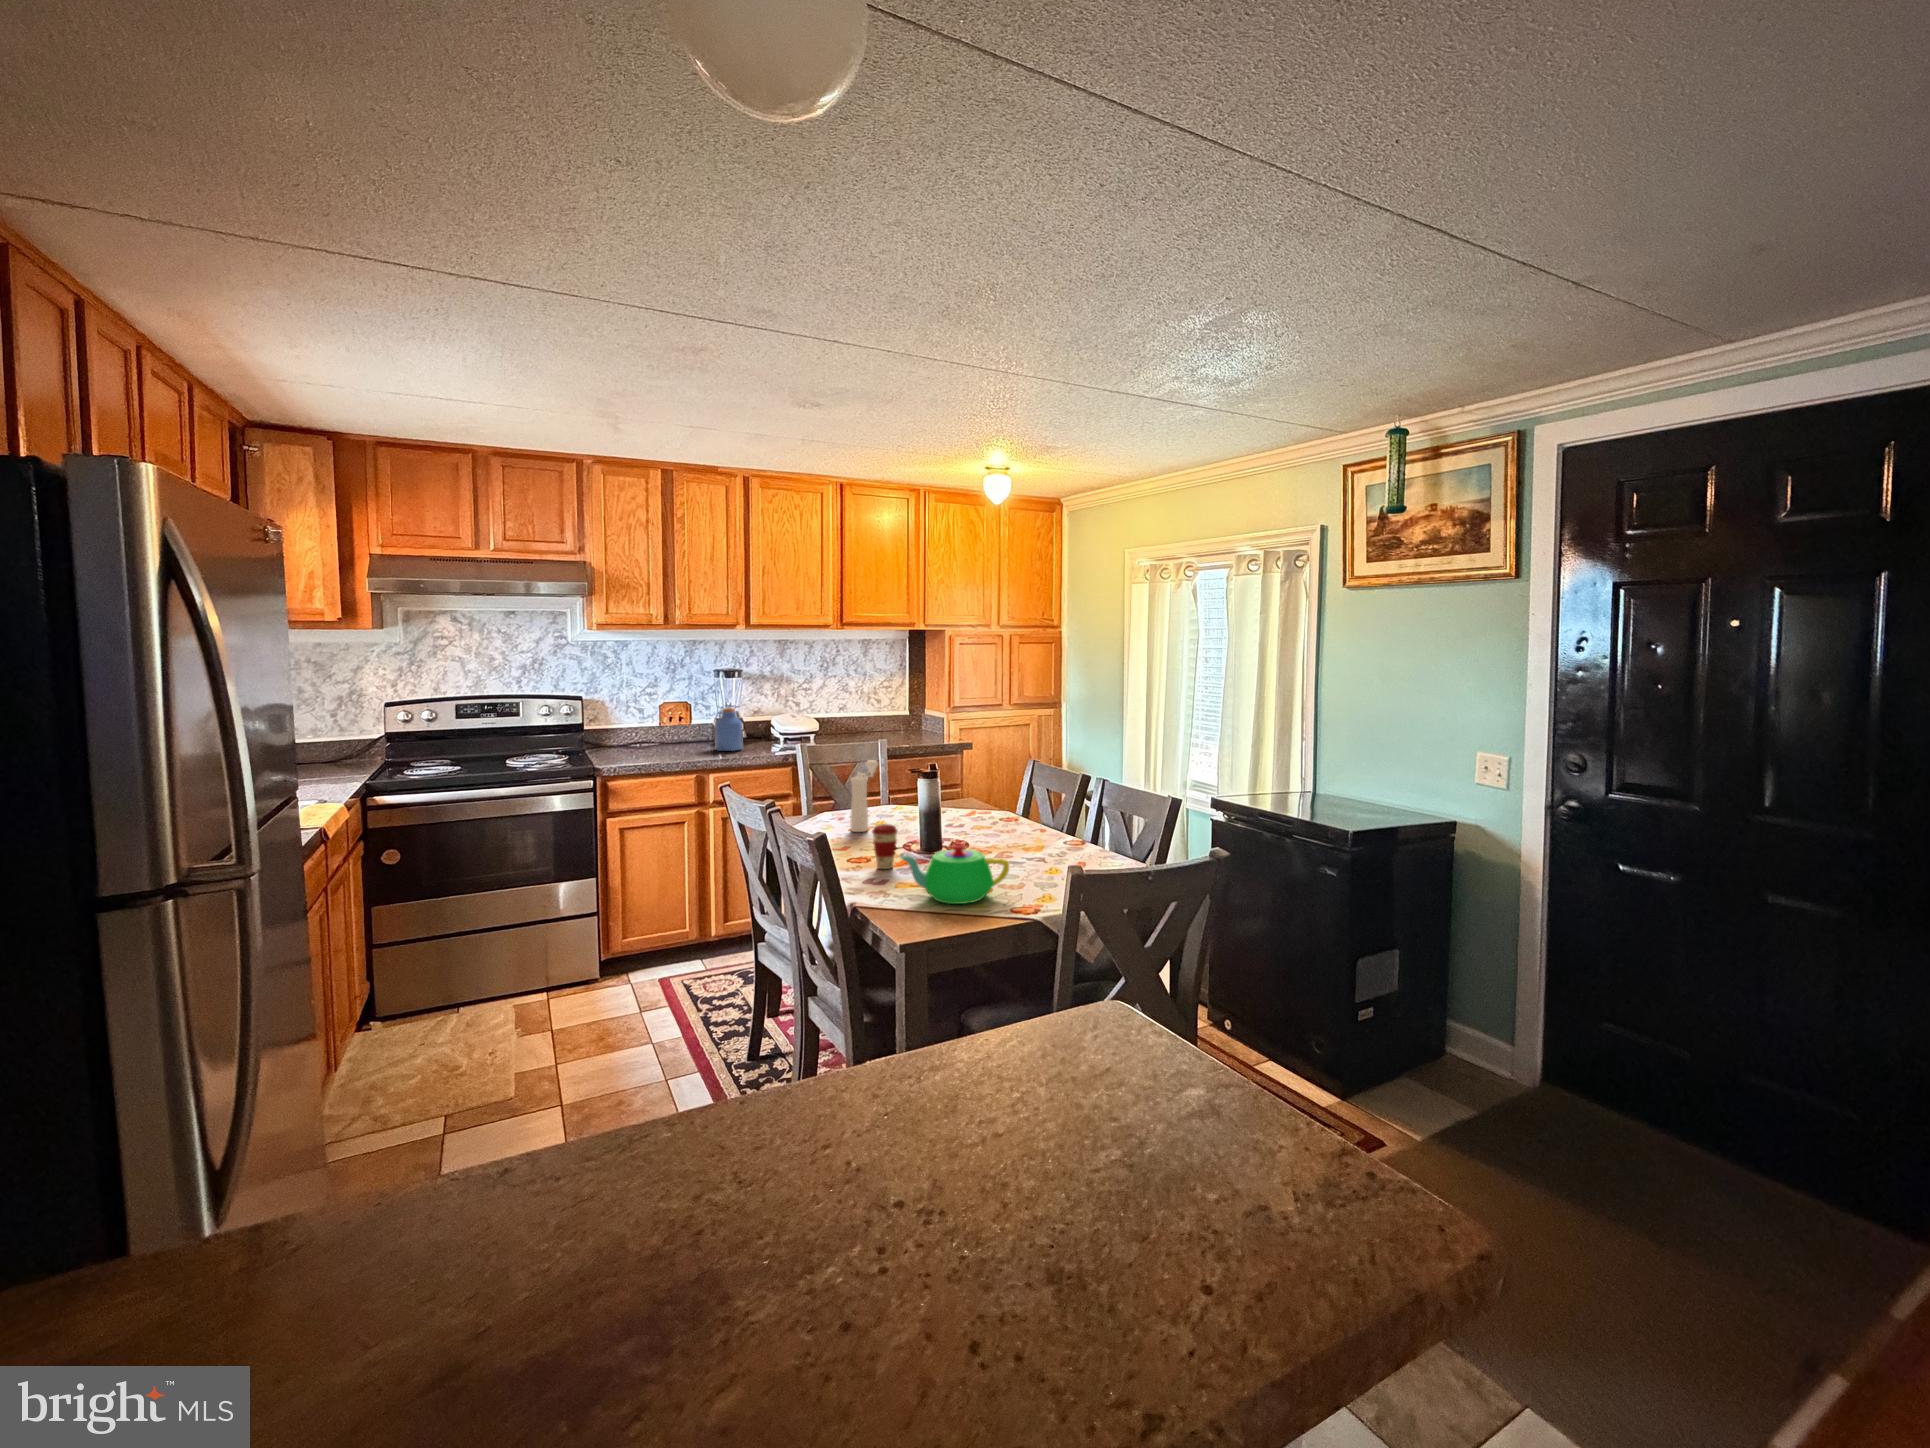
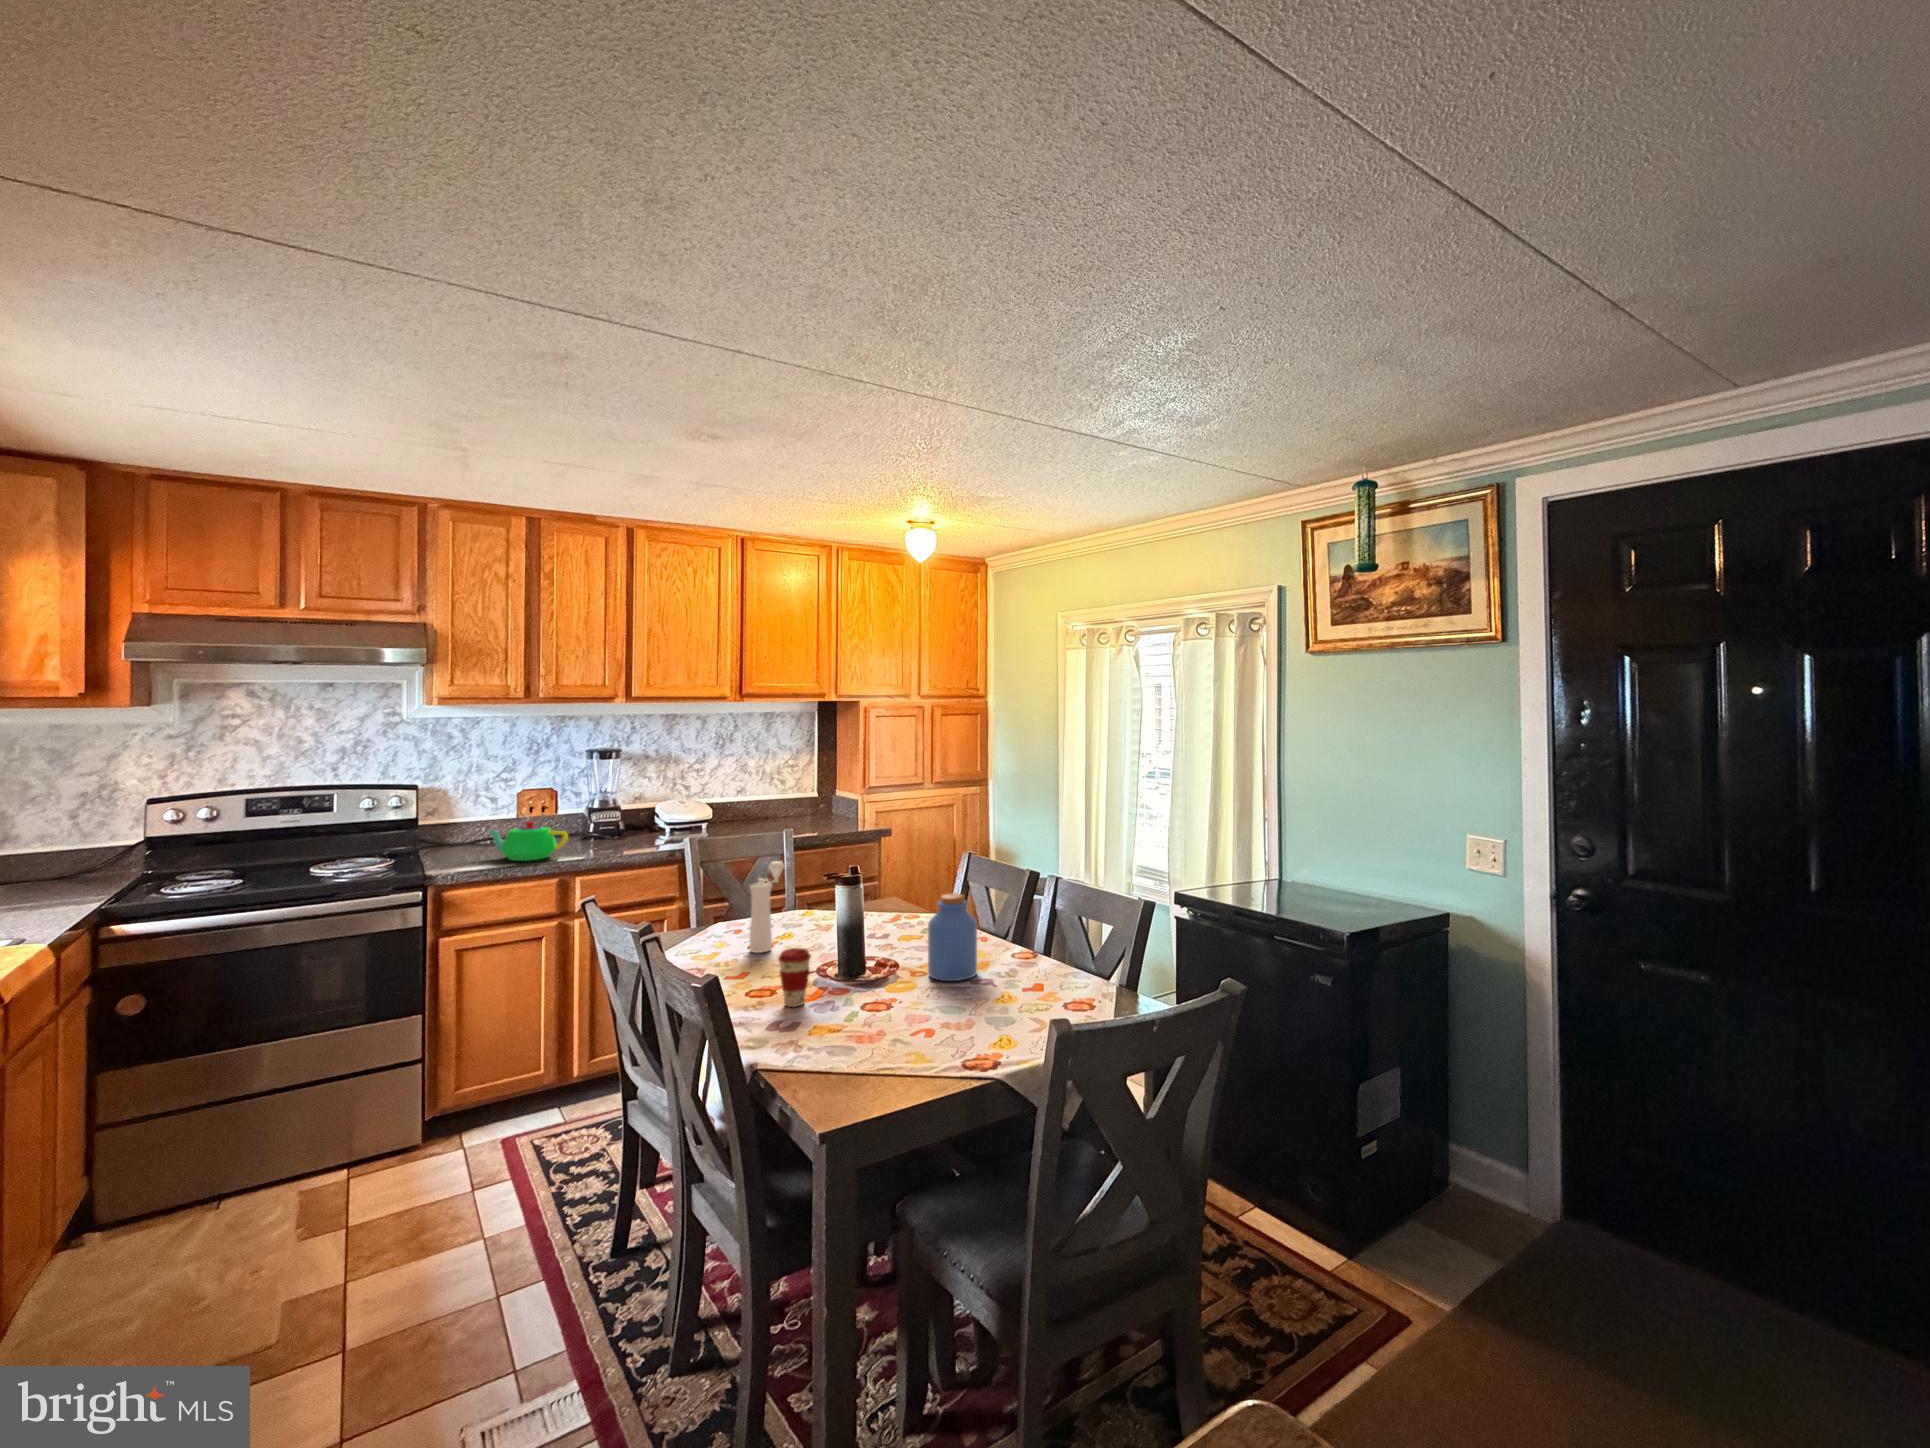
jar: present [715,708,743,751] -> present [928,893,977,981]
teapot: present [901,844,1009,904] -> present [487,821,568,861]

